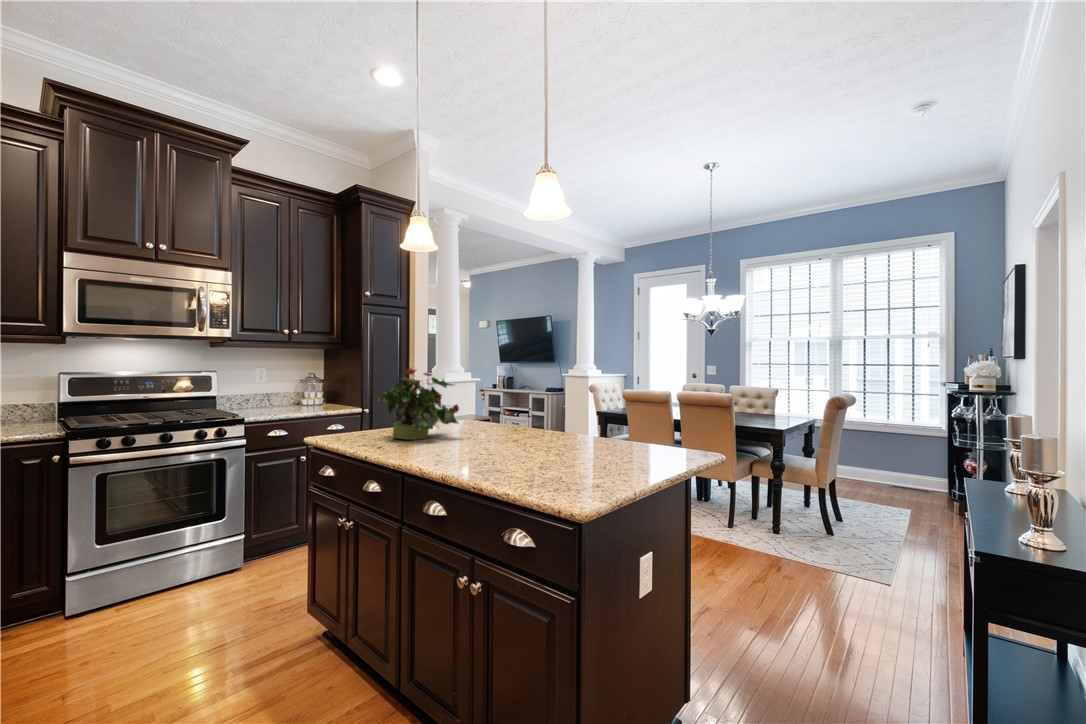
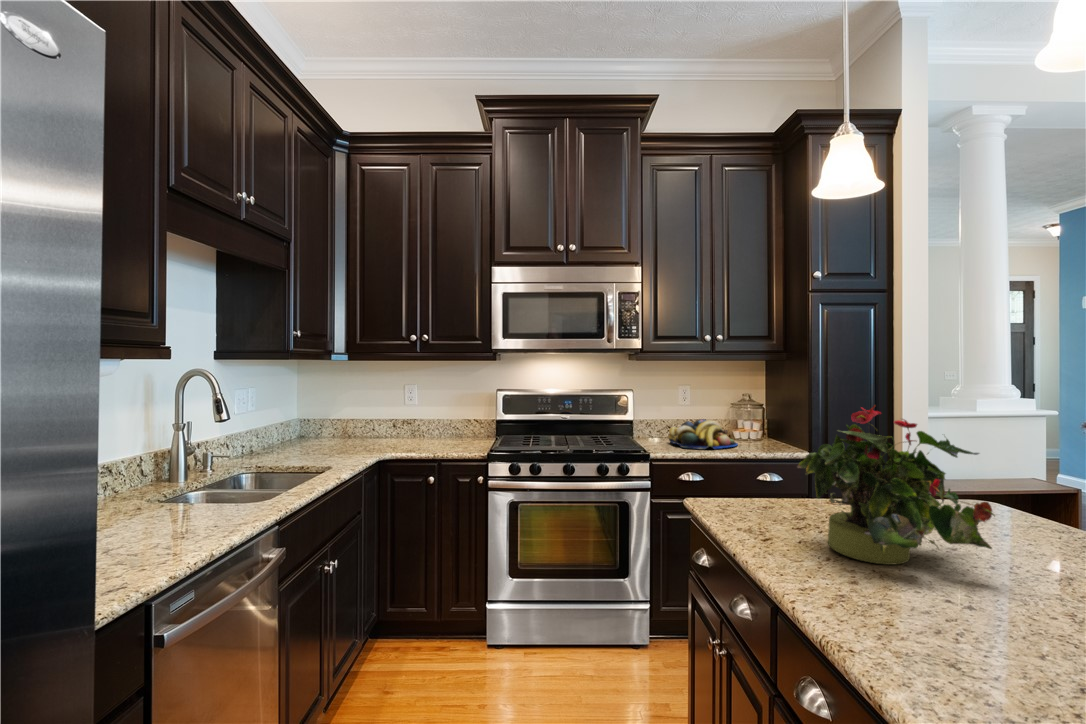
fruit bowl: none [252,392,309,413] -> present [668,419,738,449]

